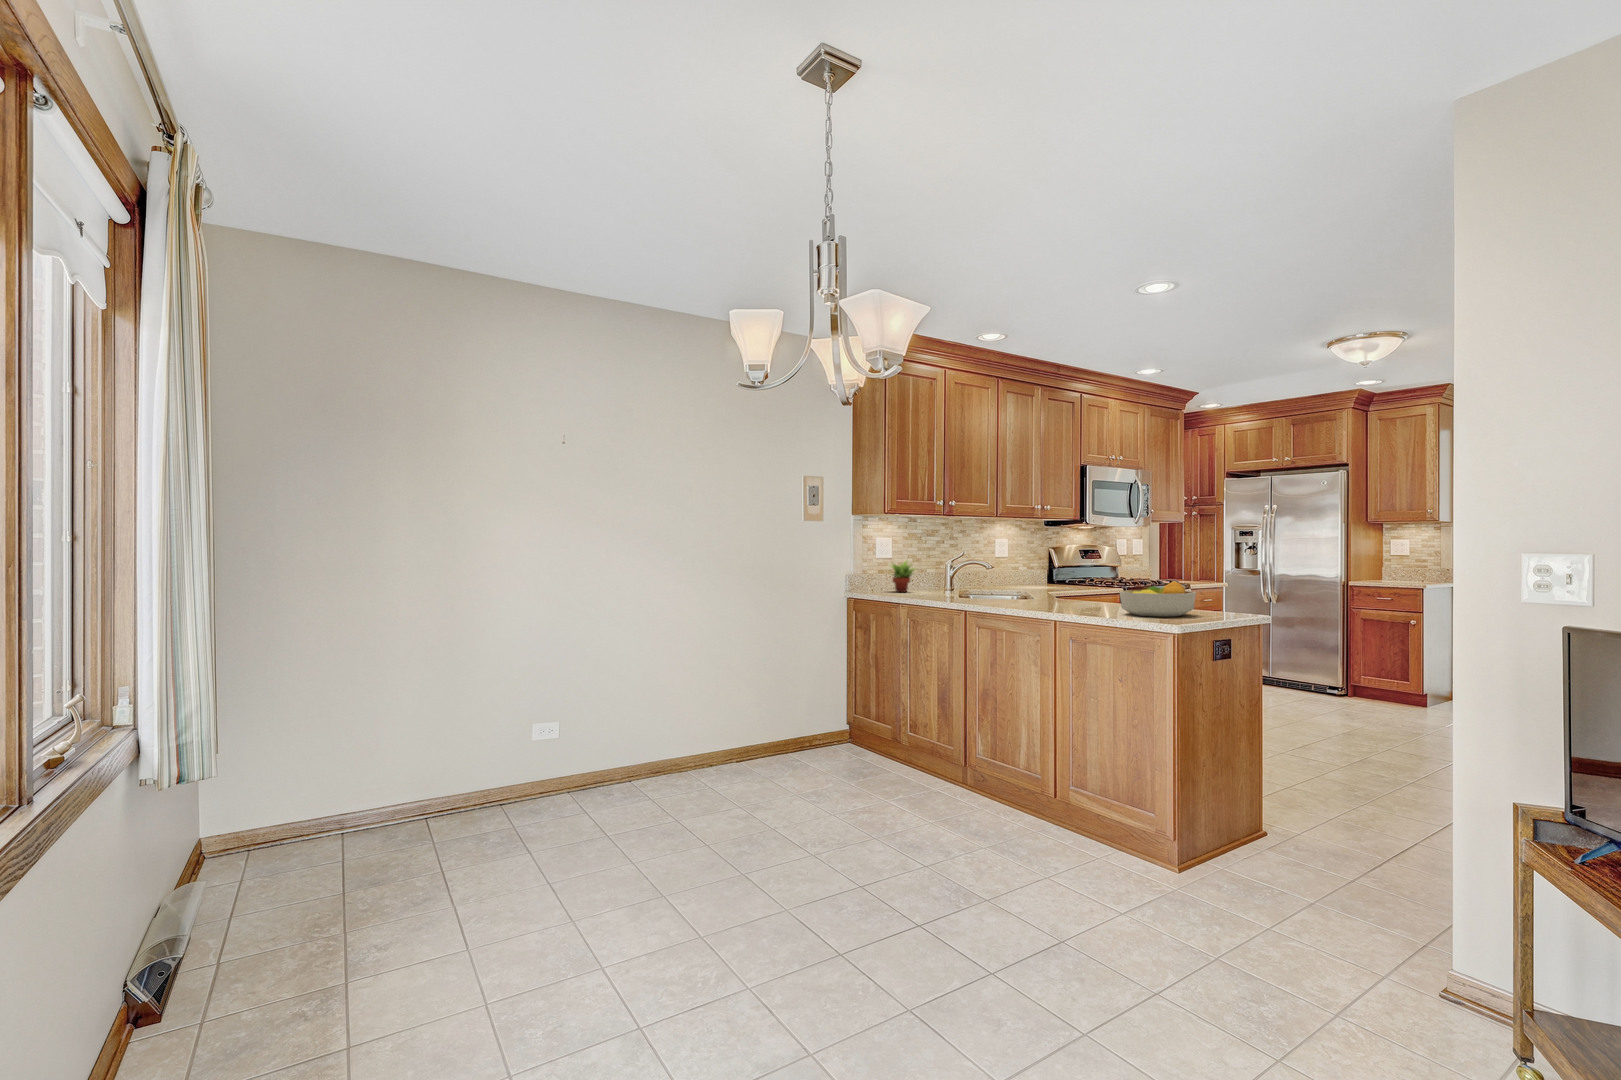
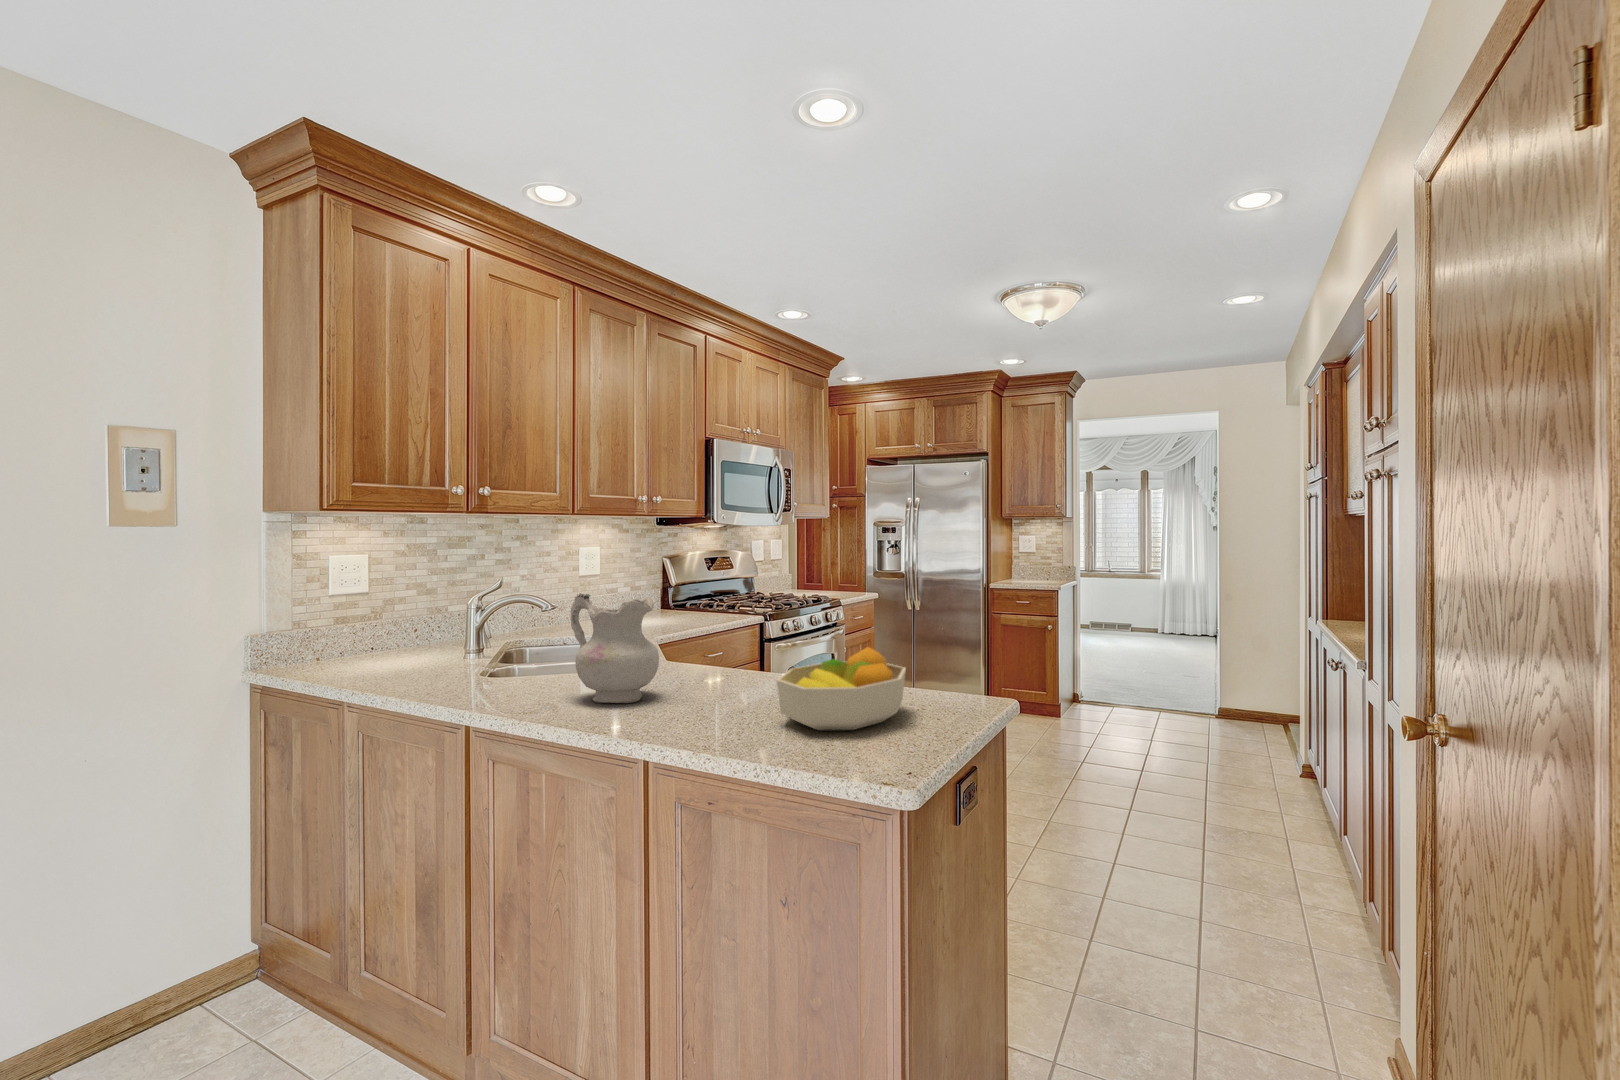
ceramic pitcher: none [1011,552,1057,606] -> present [571,593,659,703]
succulent plant: present [891,561,915,592] -> none [342,596,412,662]

